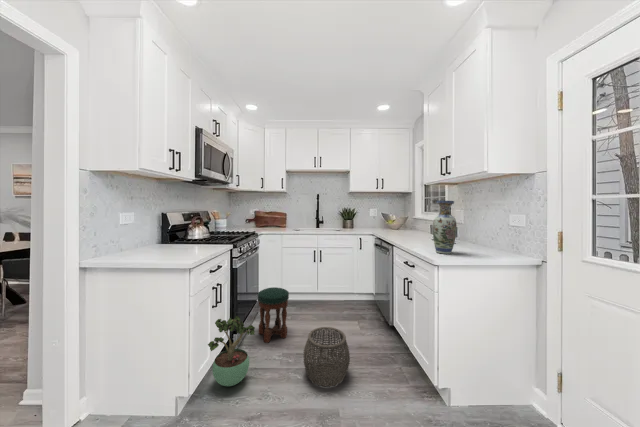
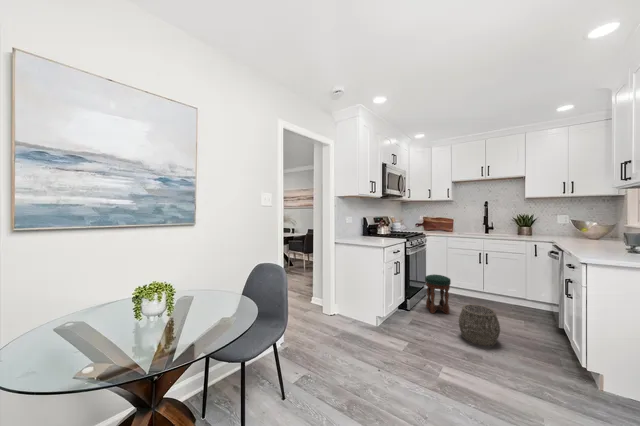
vase: present [433,201,457,254] -> none [596,203,627,254]
potted plant: present [208,316,255,386] -> none [392,282,422,326]

